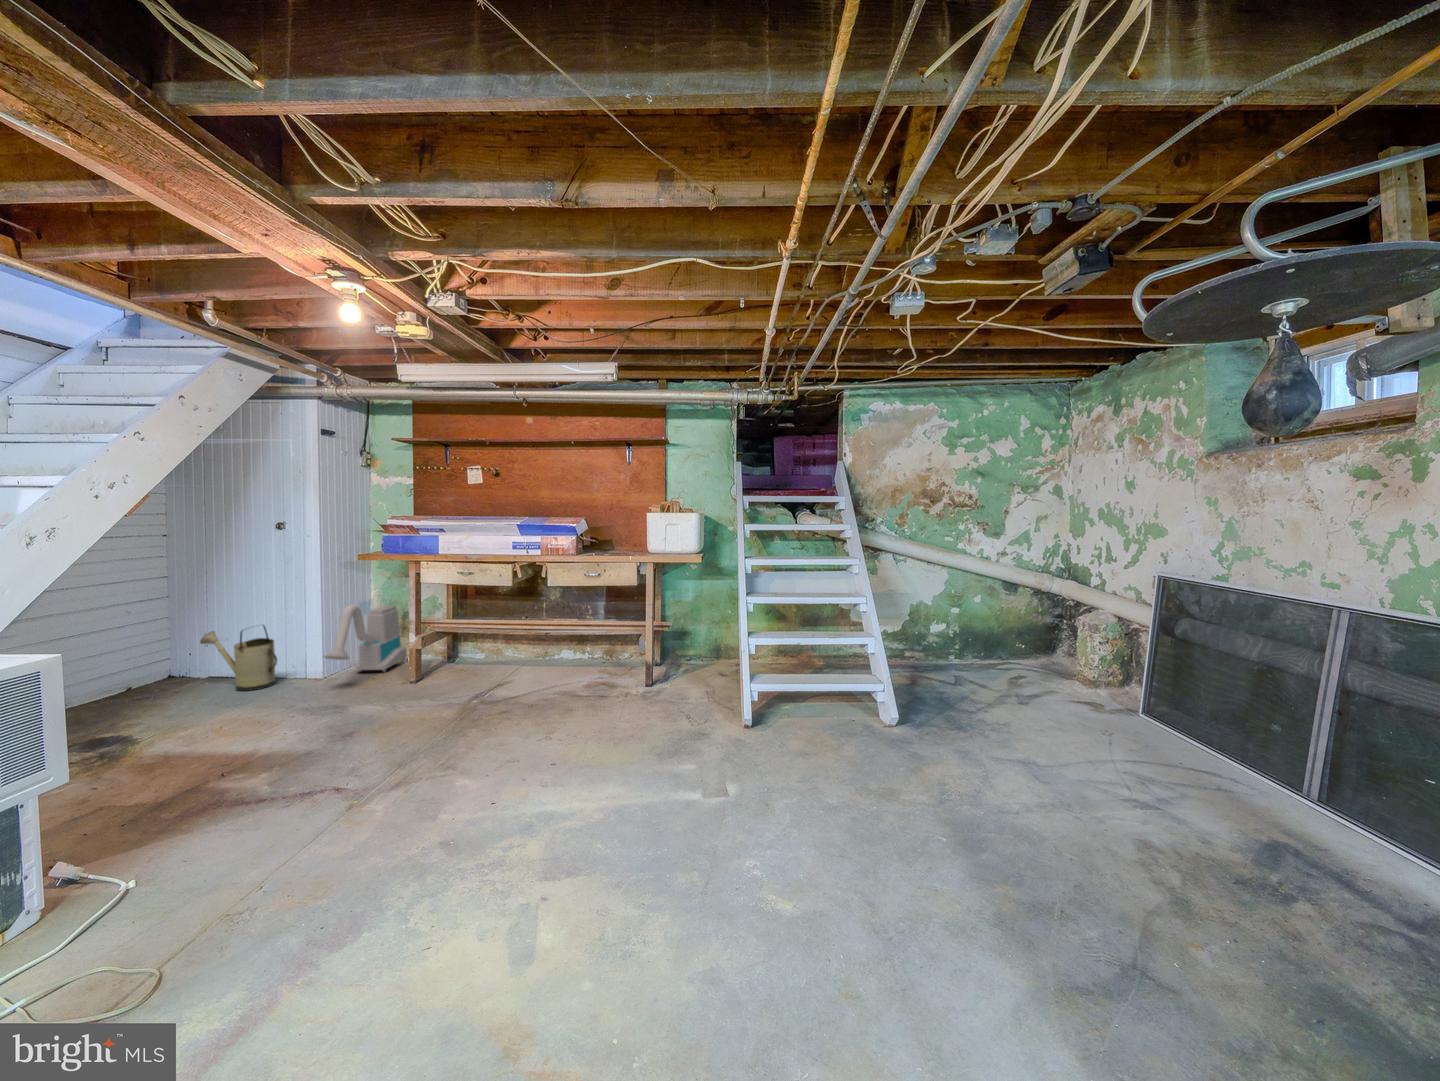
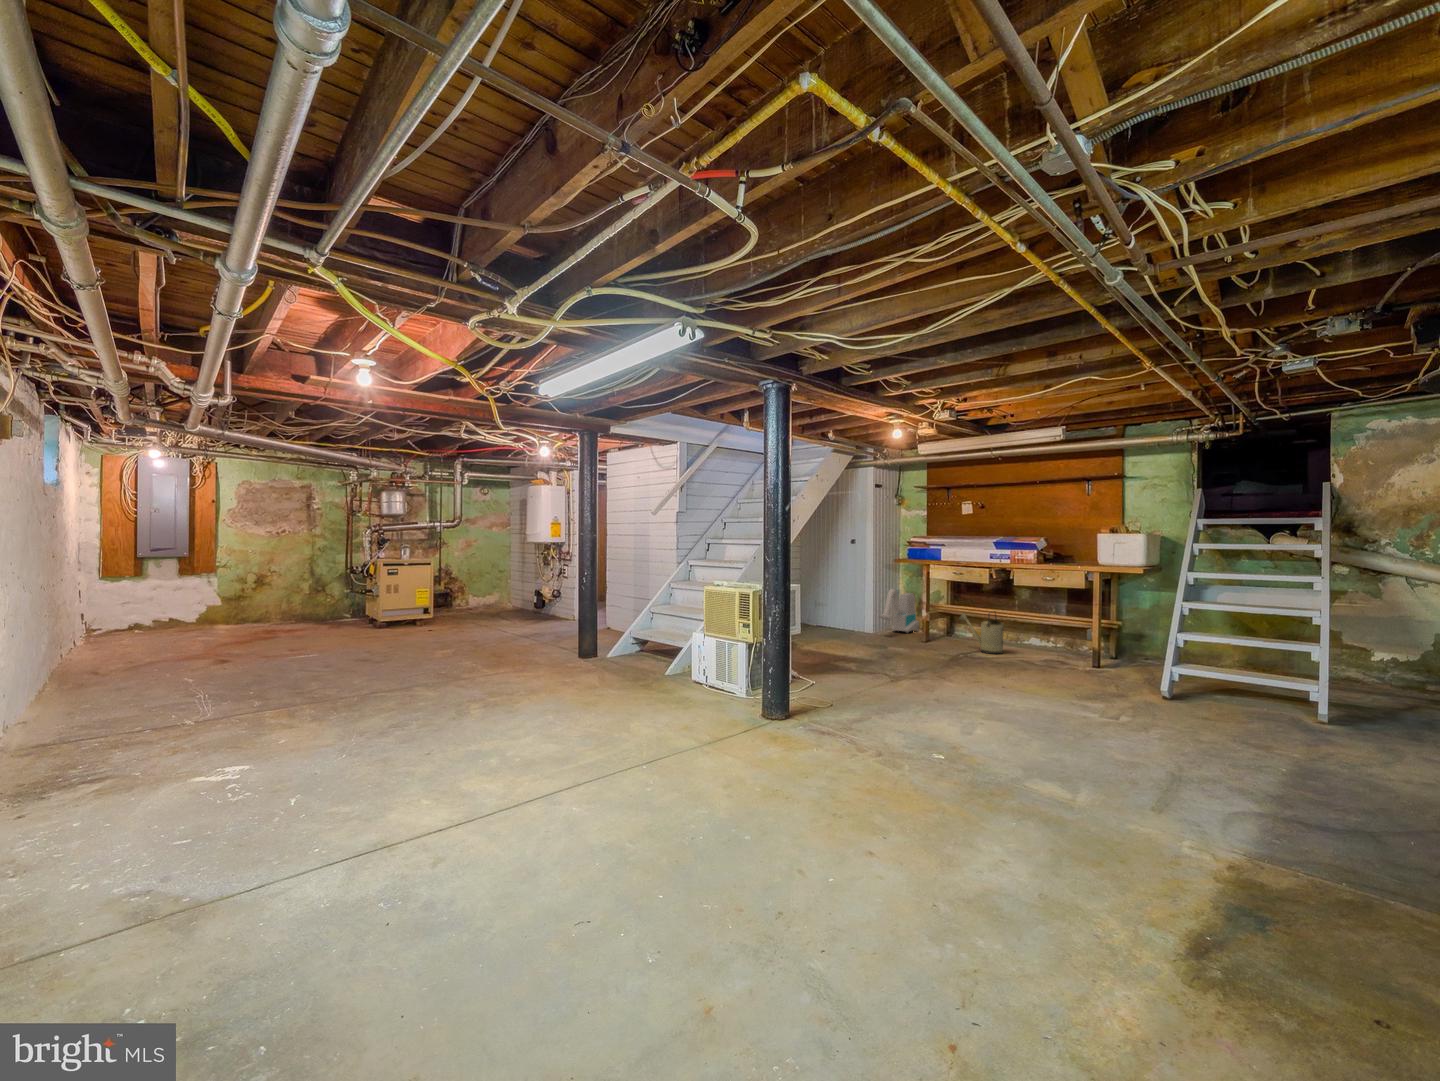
watering can: present [200,626,277,691] -> present [959,611,1004,654]

